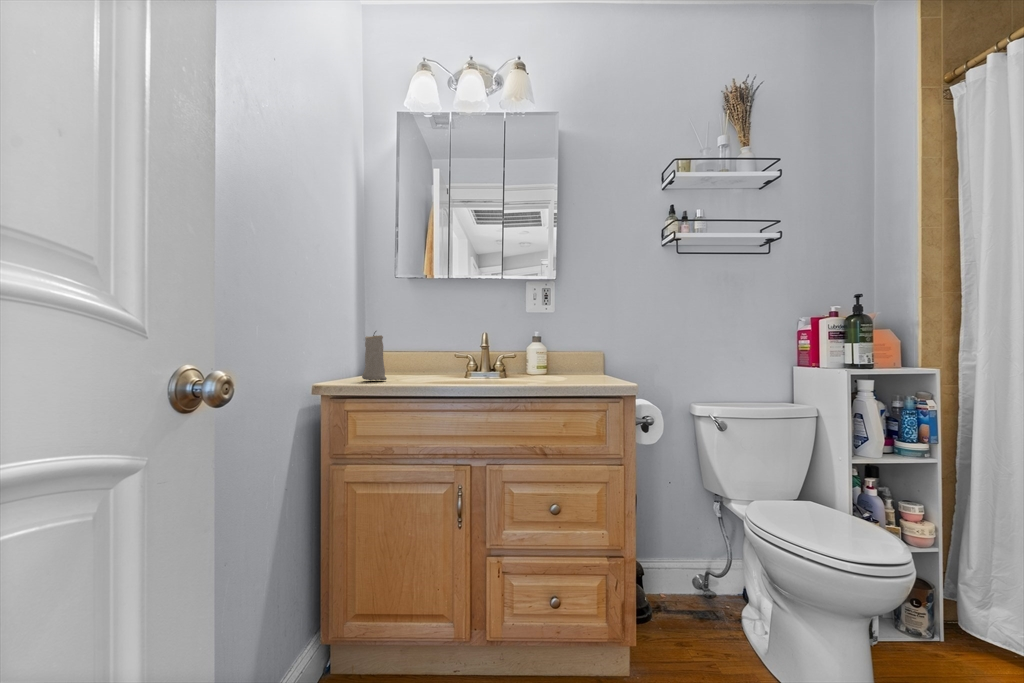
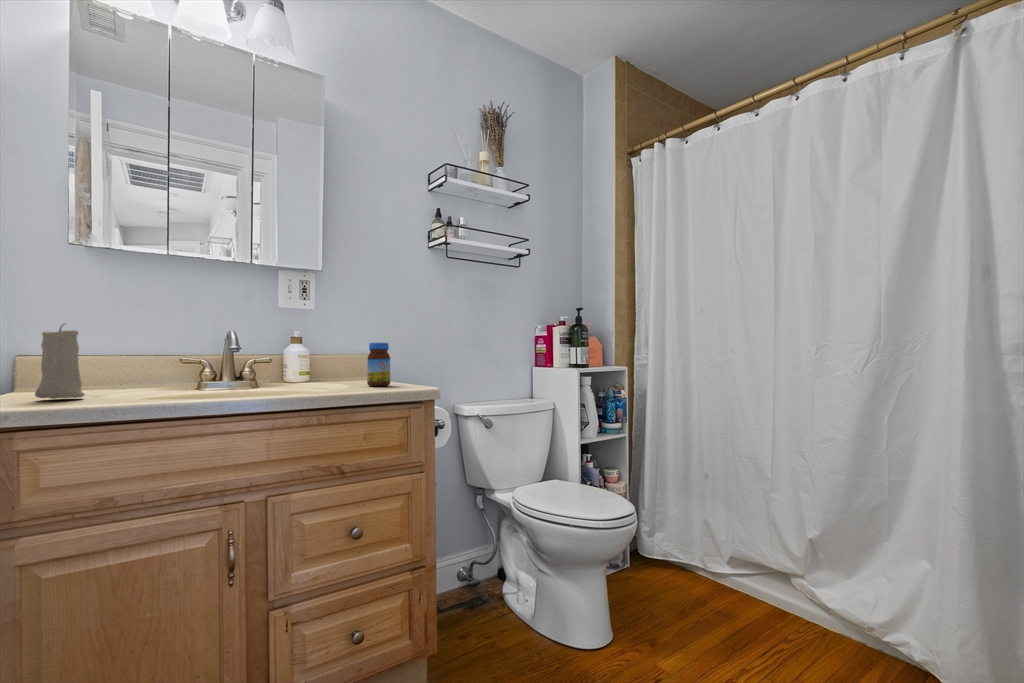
jar: none [580,342,601,381] -> present [367,342,390,386]

